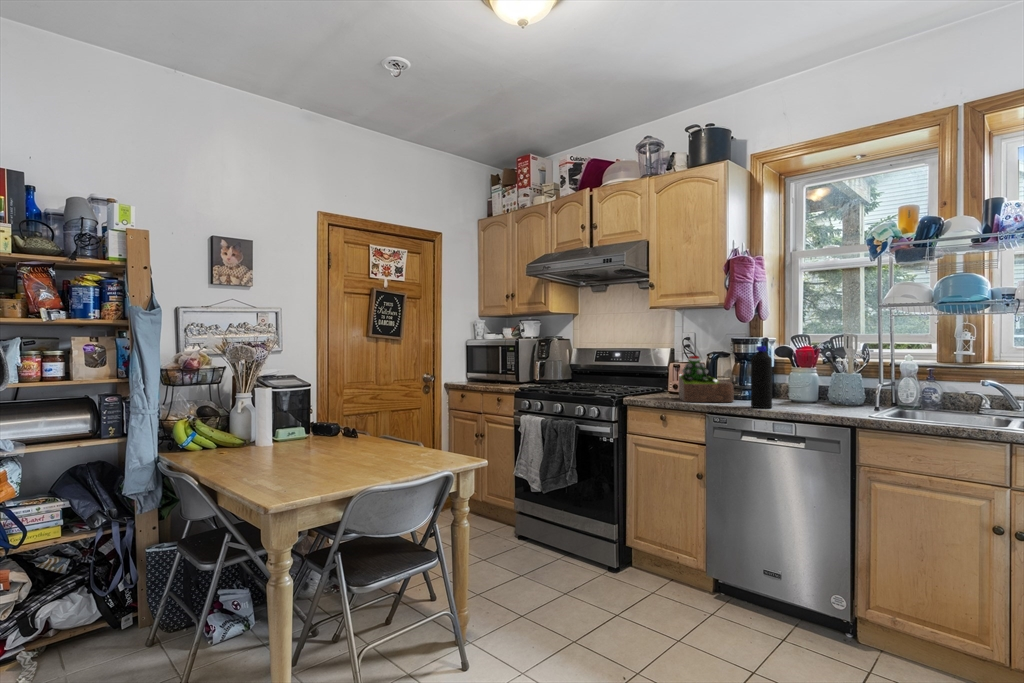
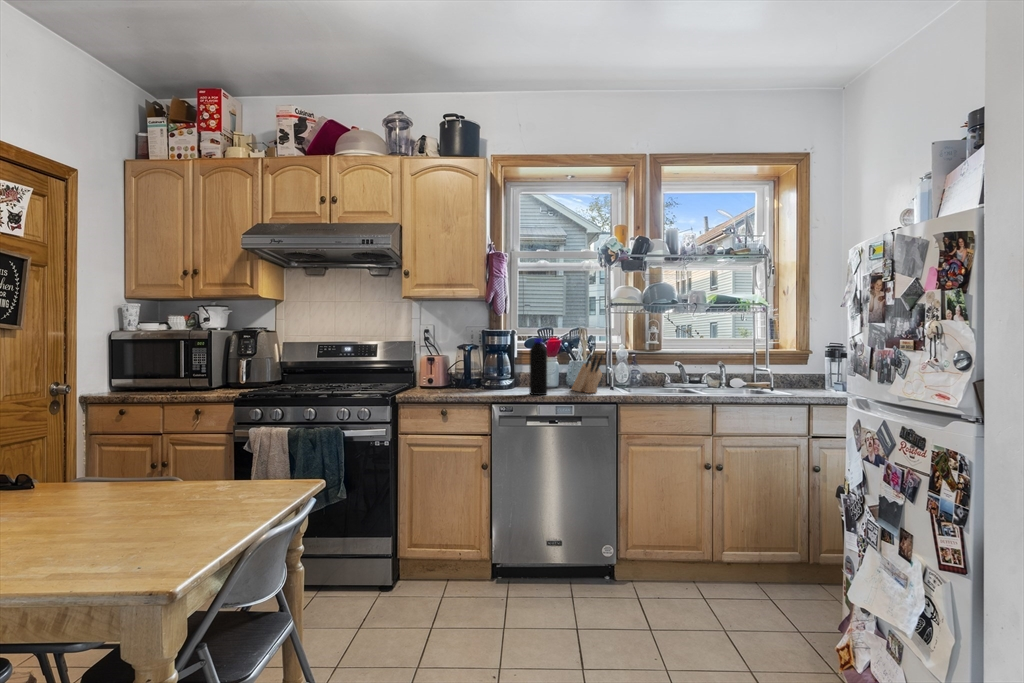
succulent plant: present [679,356,734,402] -> none [449,348,505,395]
knife block: none [824,365,849,411] -> present [572,354,603,393]

